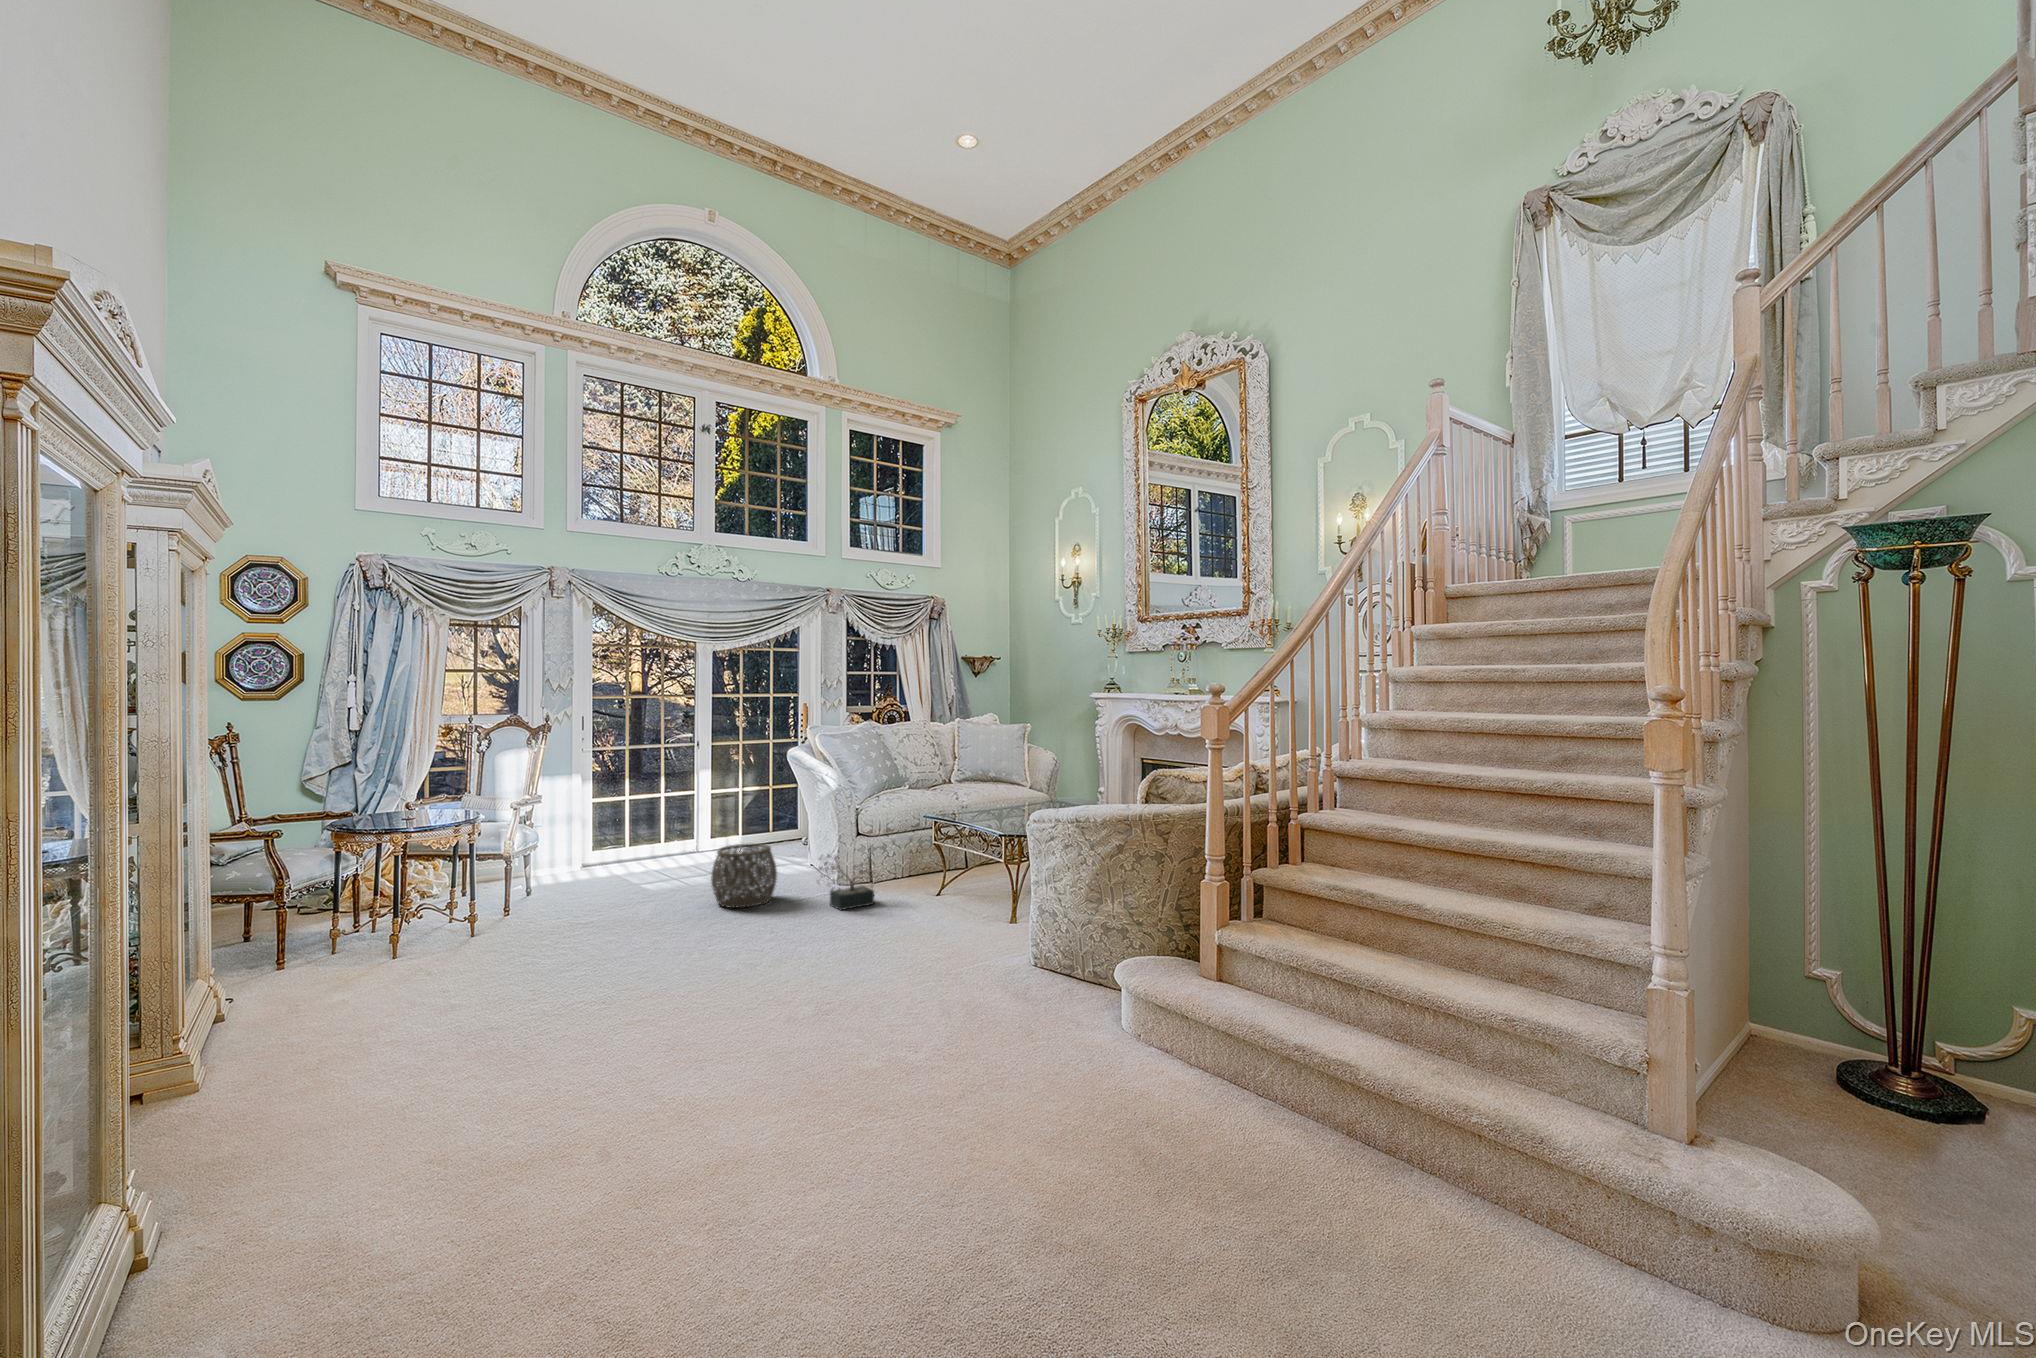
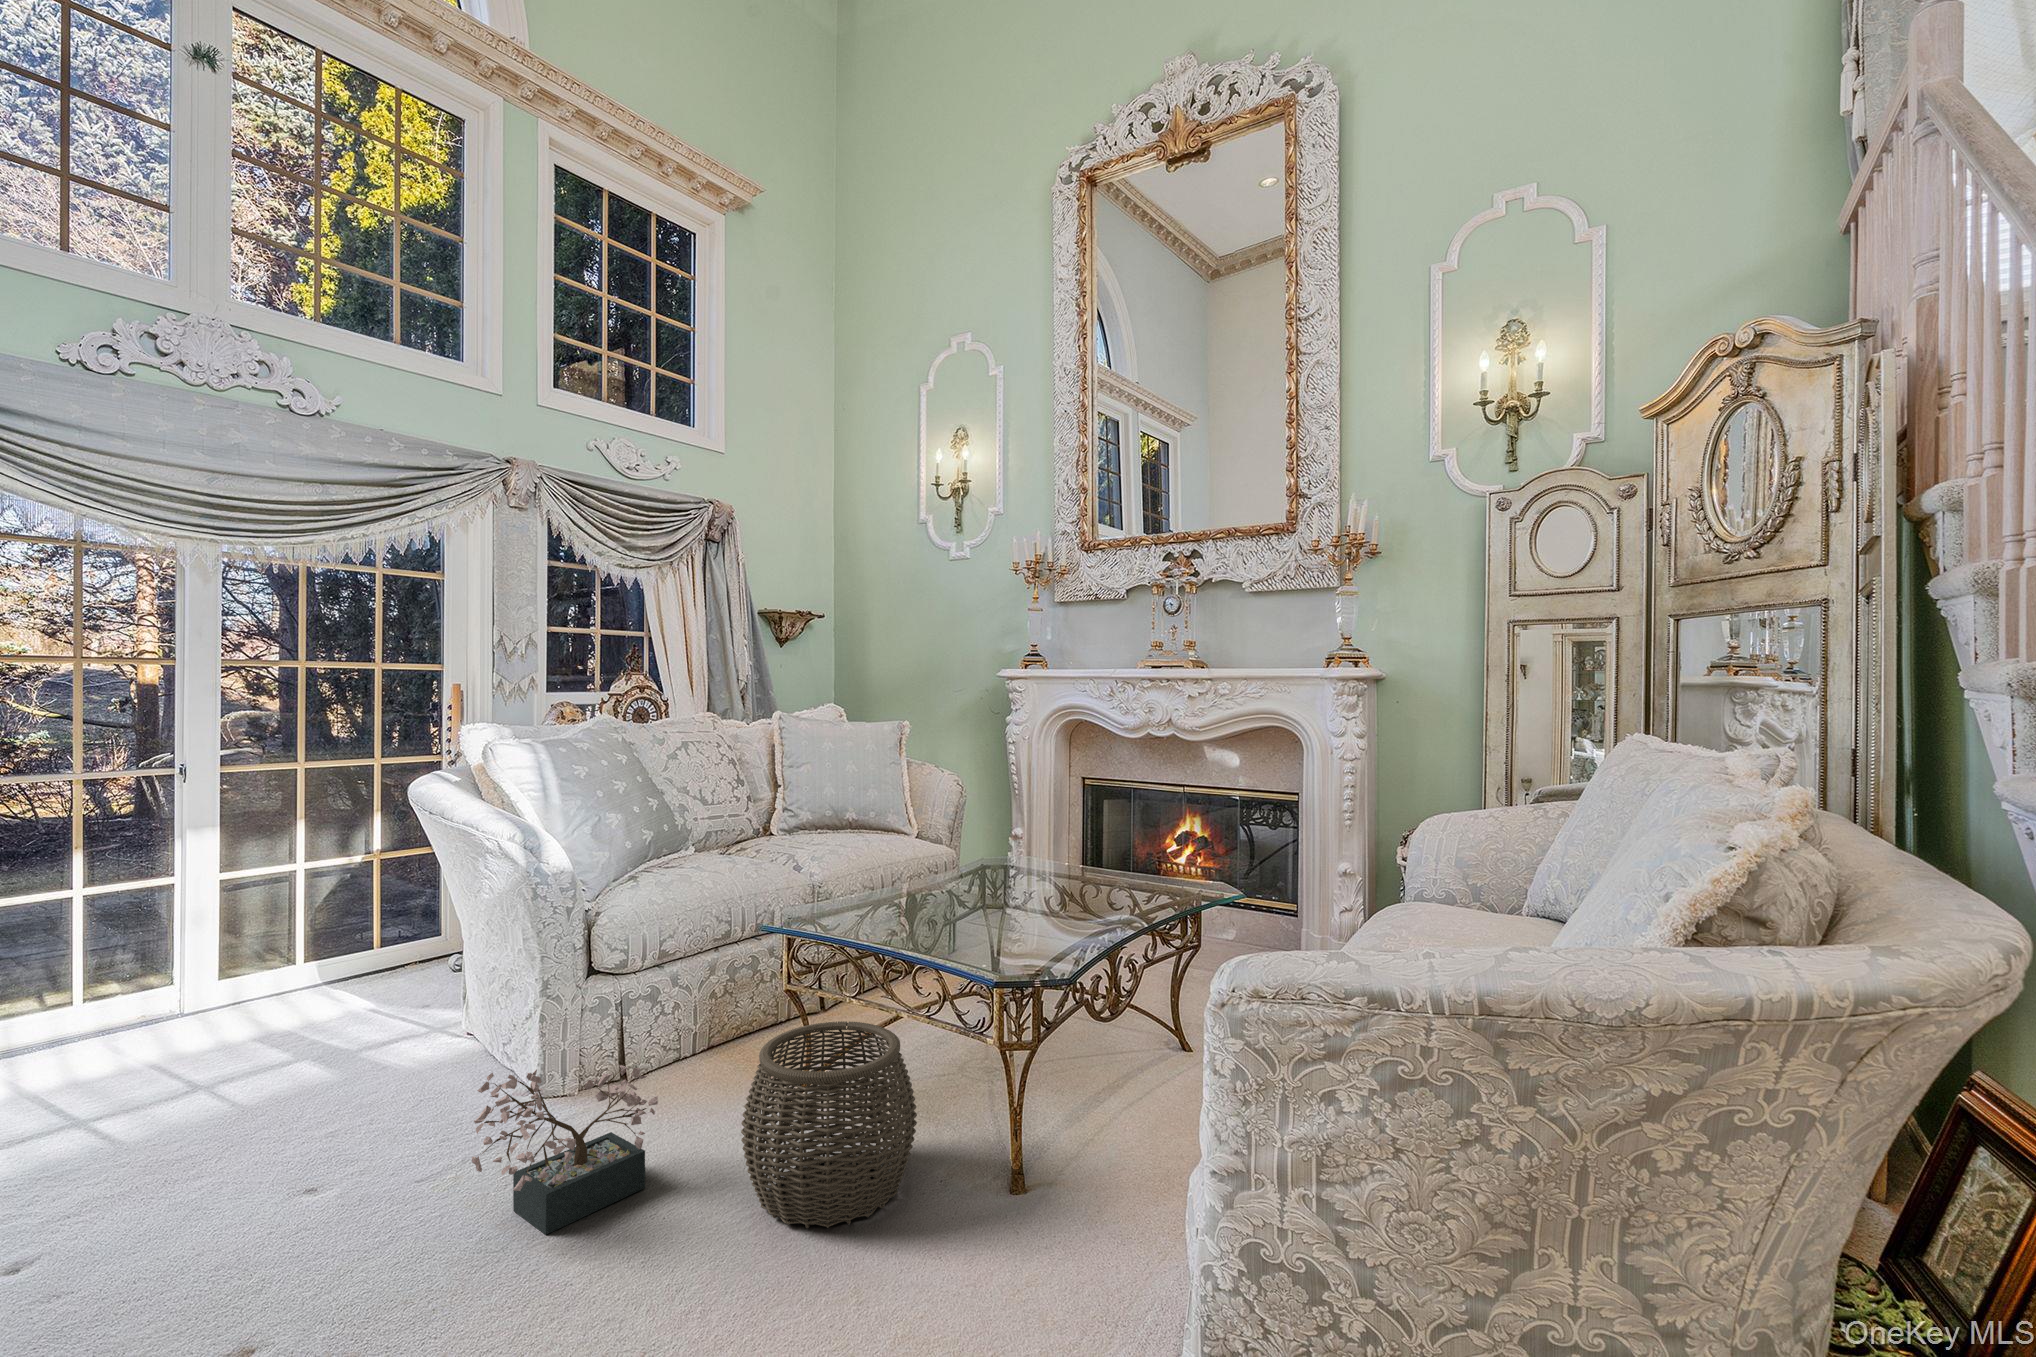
woven basket: present [711,844,777,908] -> present [741,1021,917,1228]

